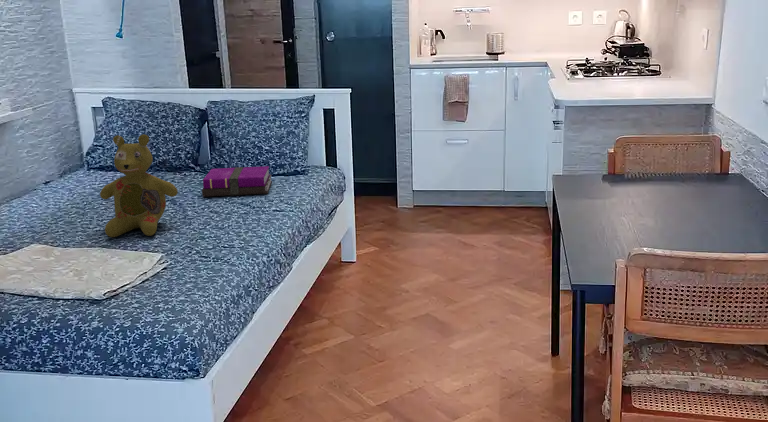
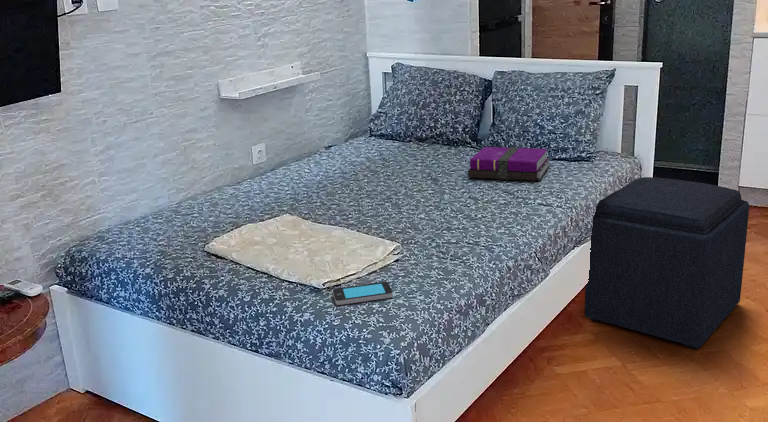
stuffed bear: present [100,134,178,237] -> none [355,108,434,218]
ottoman: none [312,184,432,316] -> present [585,177,749,348]
smartphone: none [115,285,174,310] -> present [333,282,393,305]

